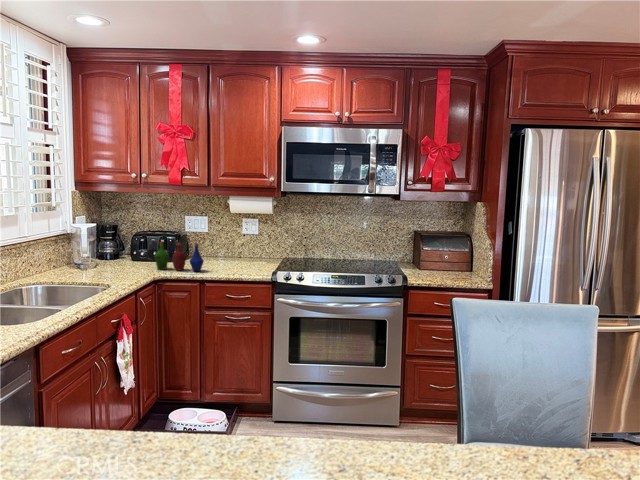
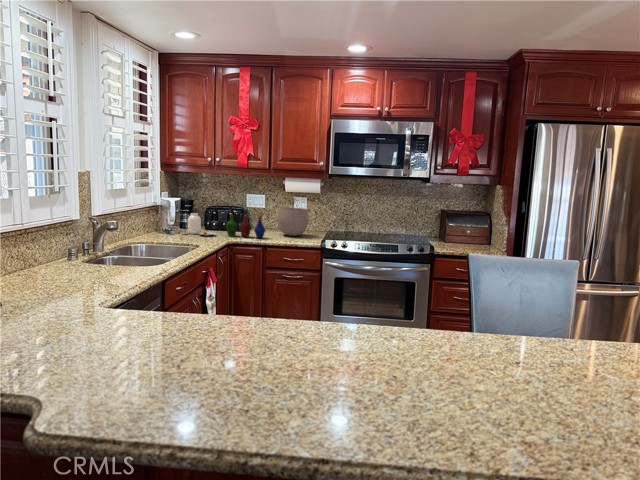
plant pot: none [220,219,258,266] -> present [277,199,308,236]
jar: none [98,242,142,269] -> present [184,213,216,235]

